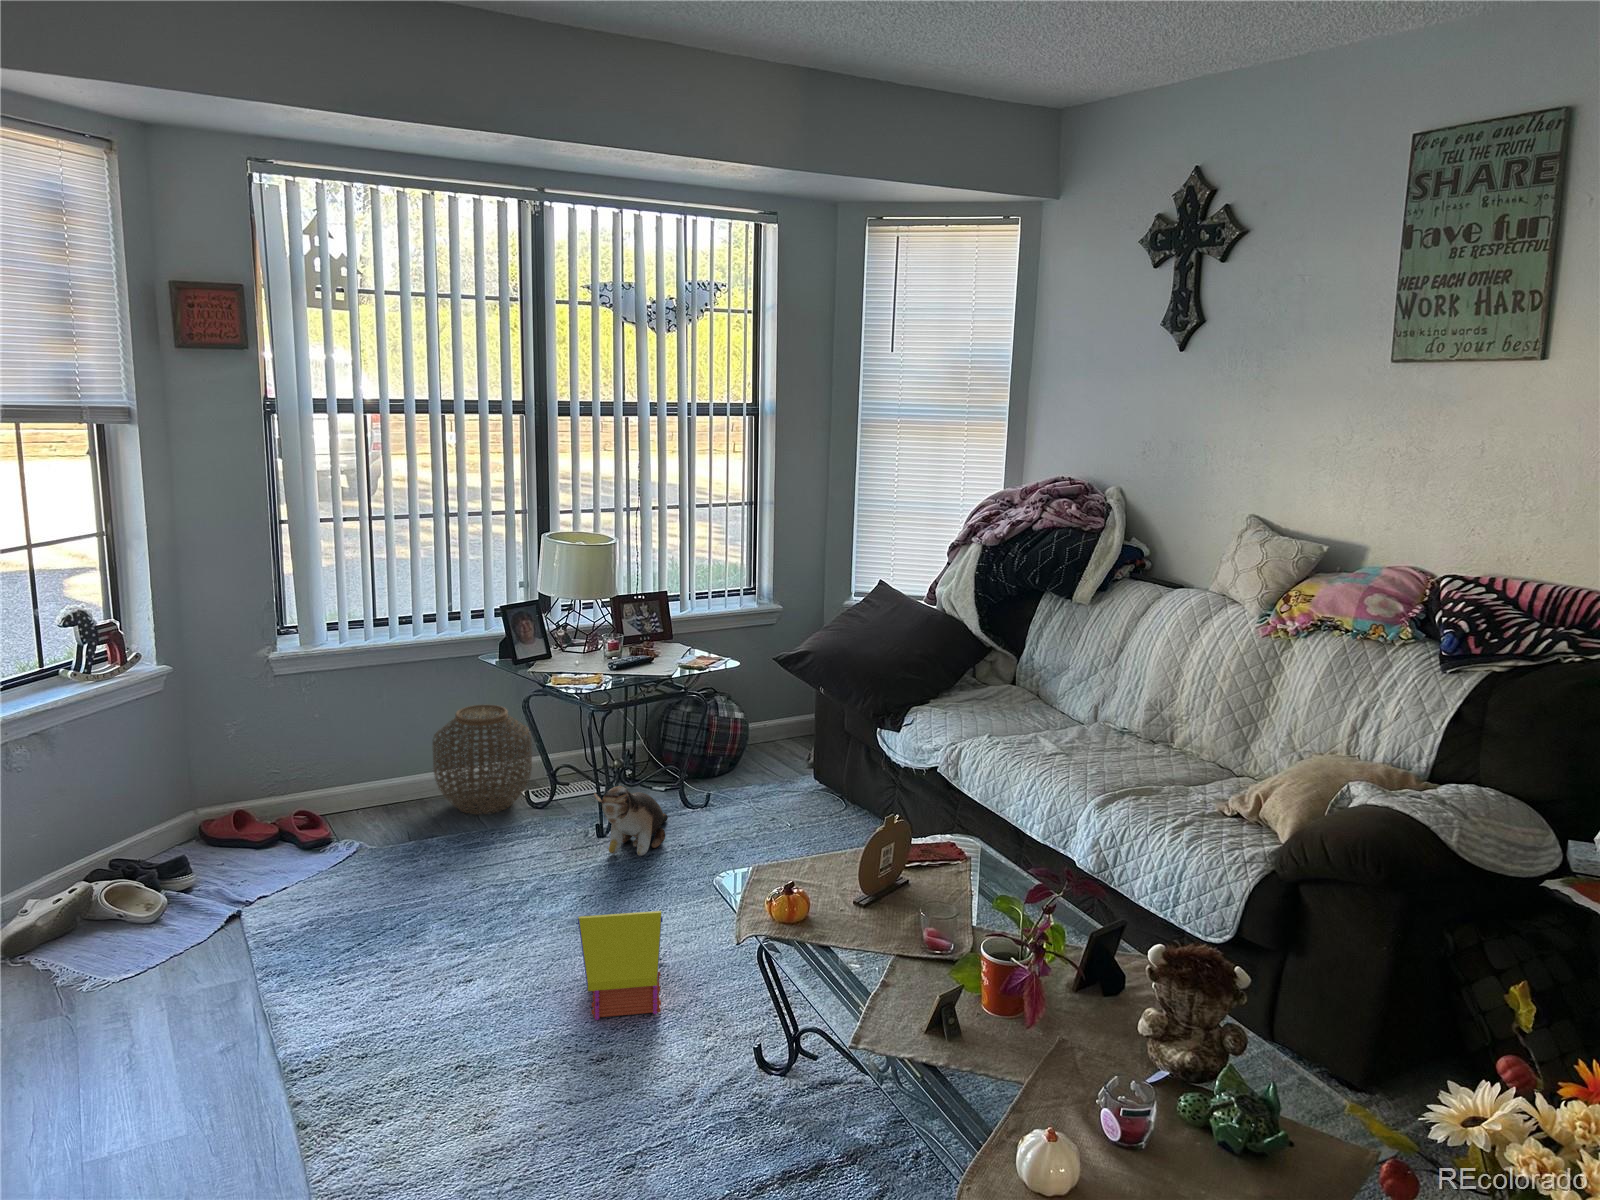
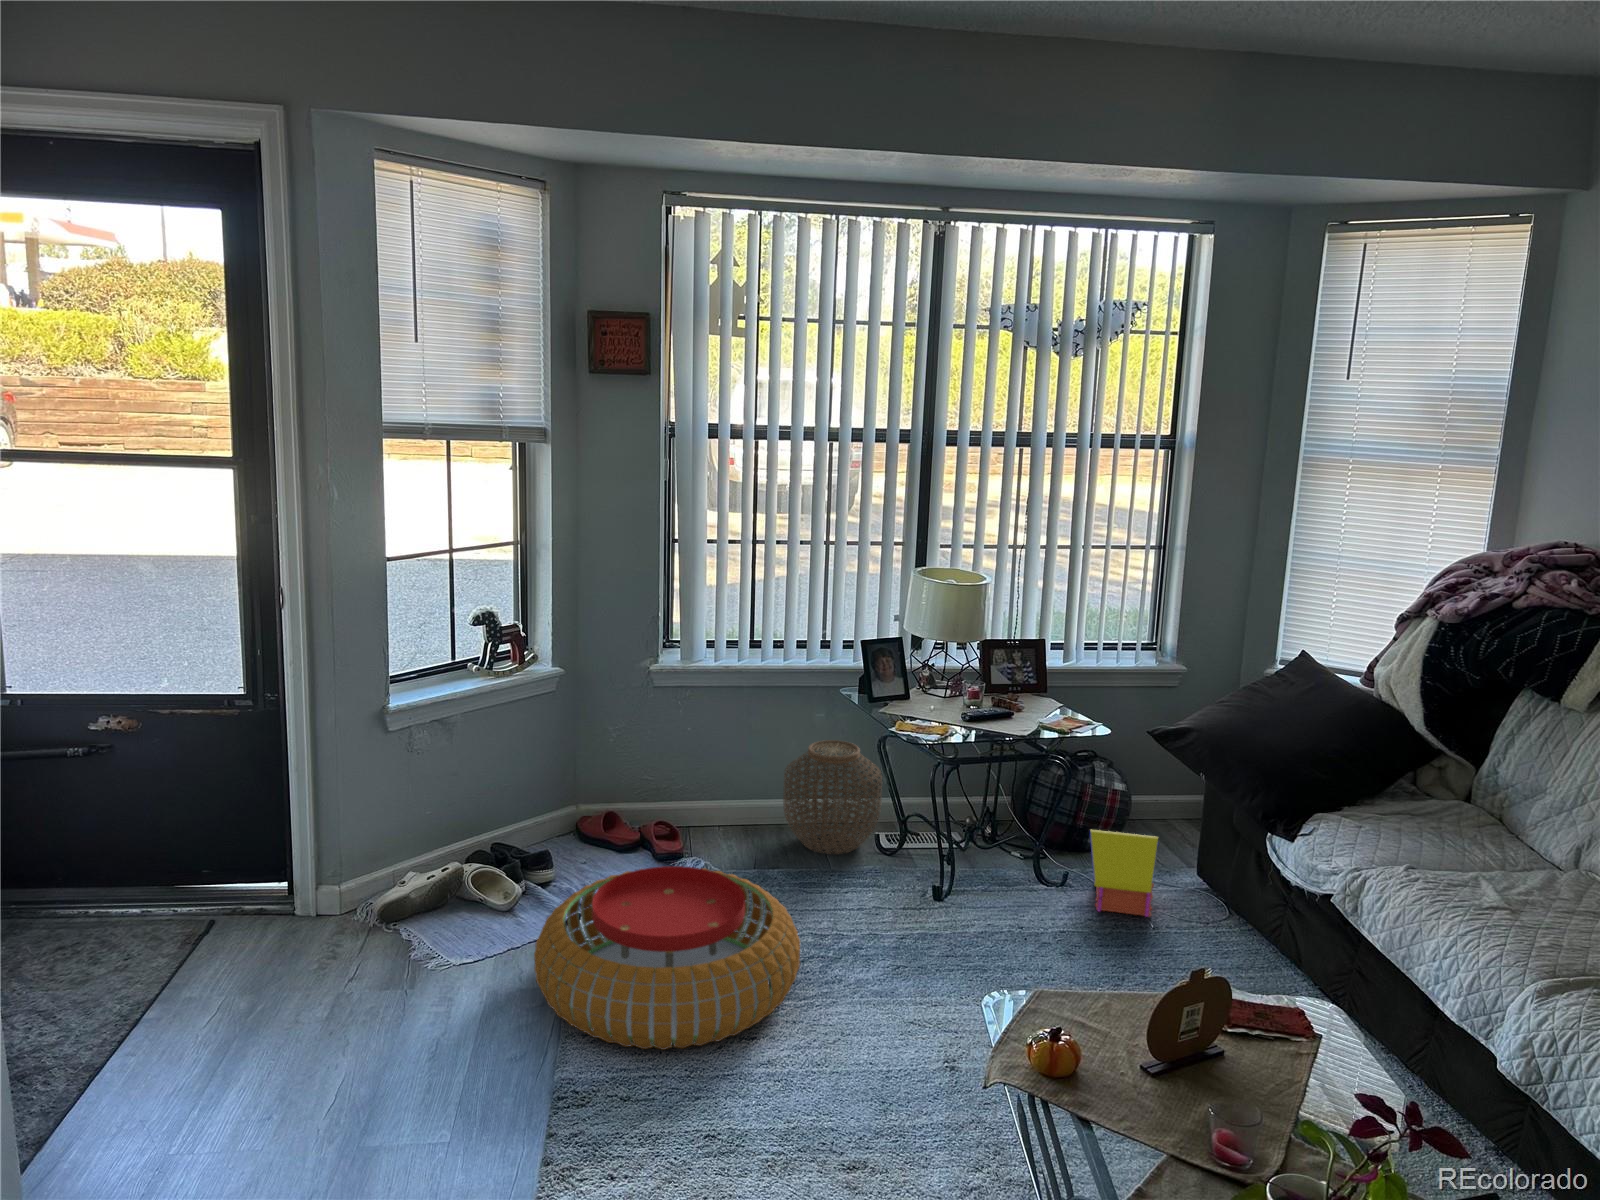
plush toy: present [594,786,668,856] -> none [924,852,1013,931]
pouf: none [212,838,498,1020] -> present [534,866,800,1050]
toy house: present [578,911,663,1020] -> present [1090,830,1158,917]

